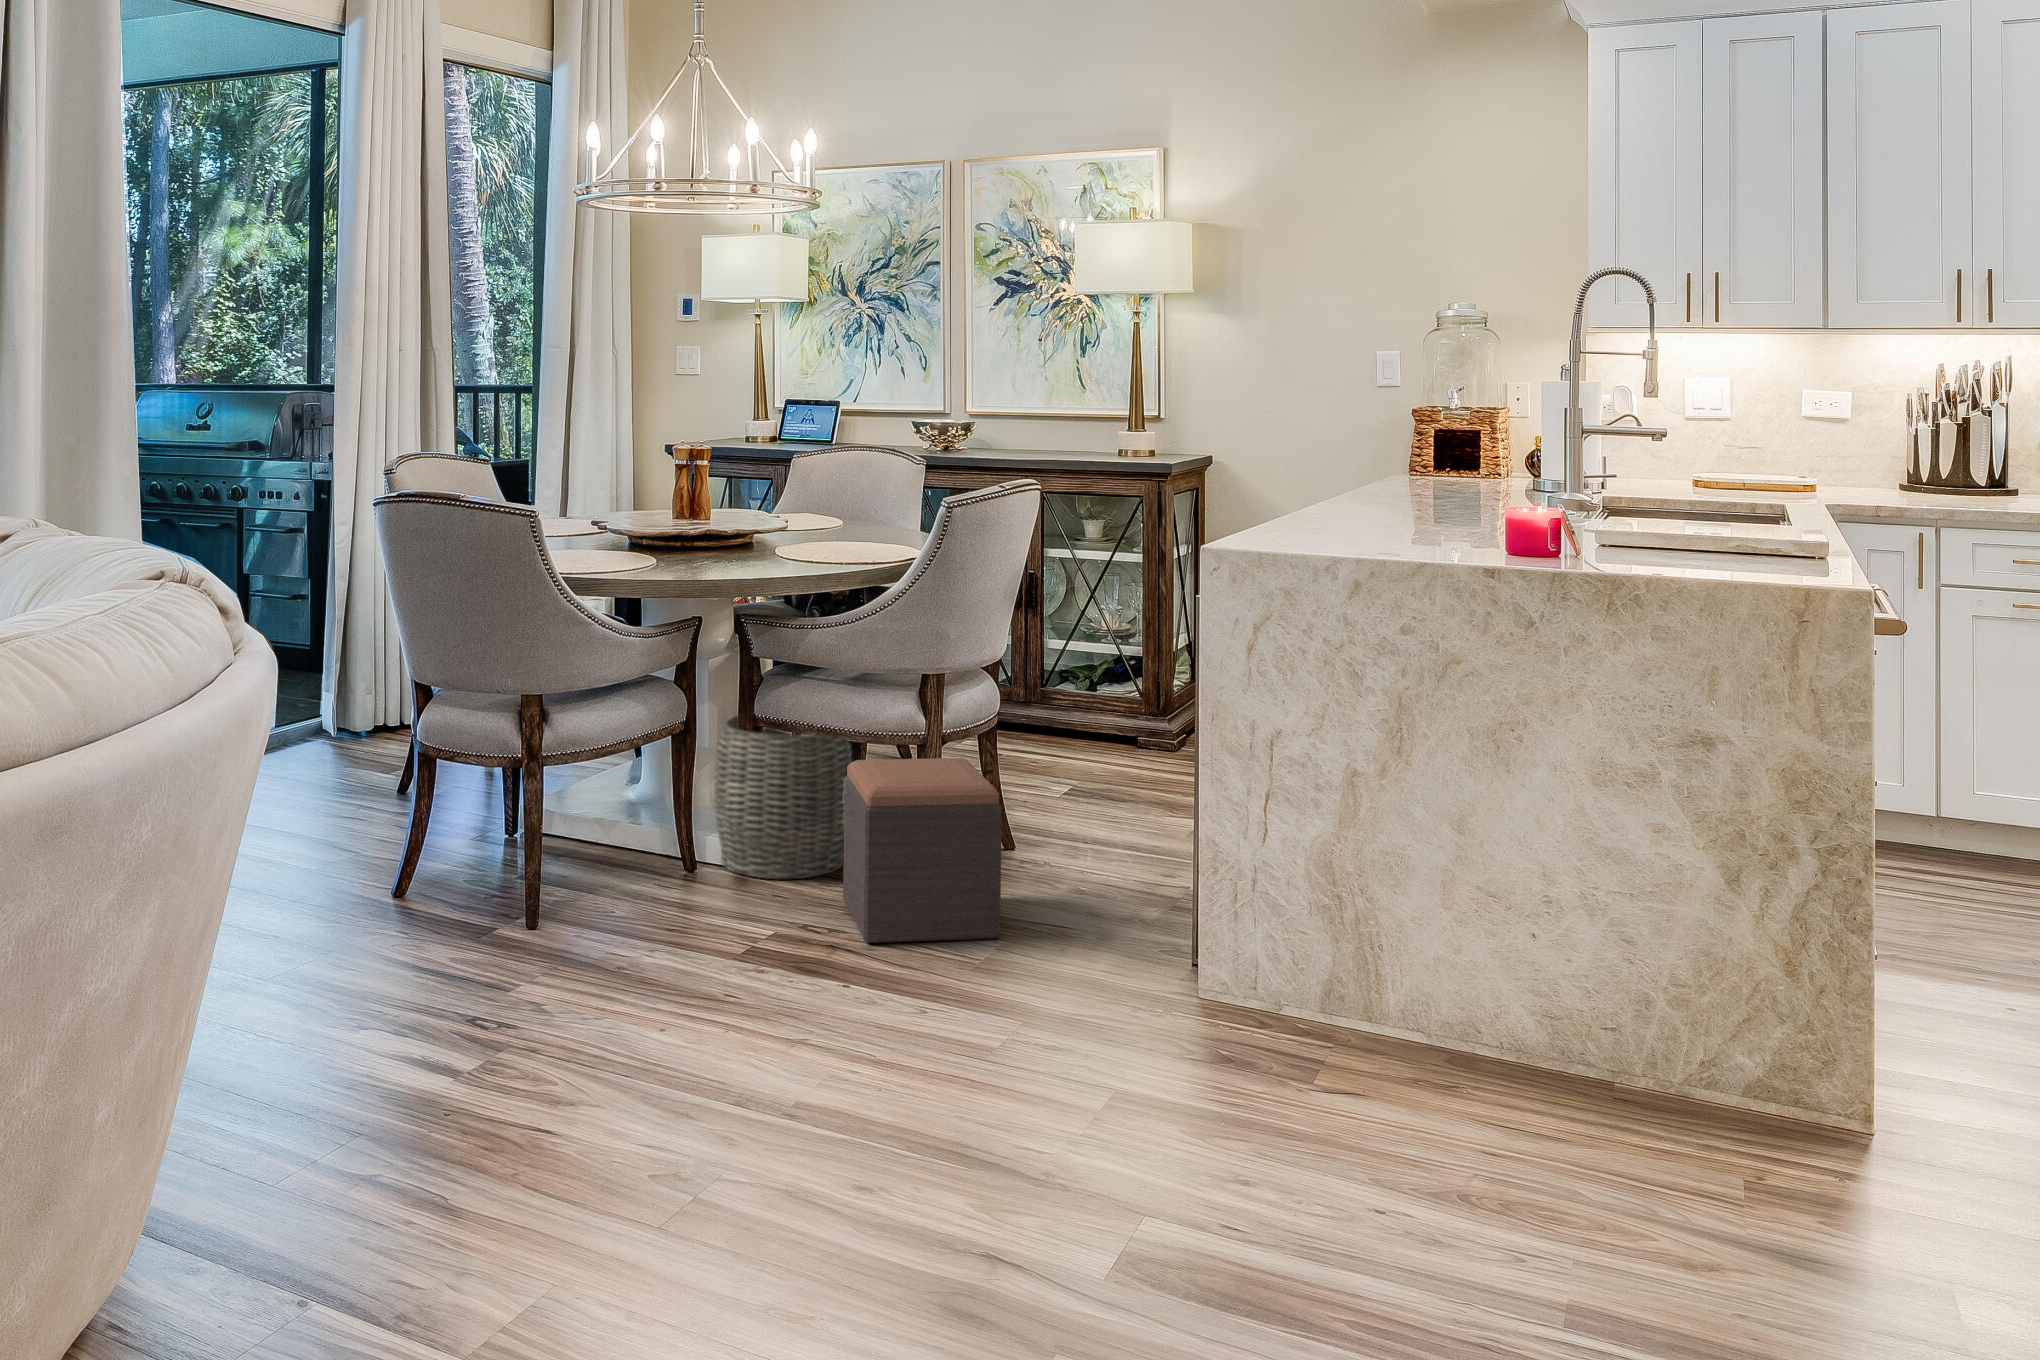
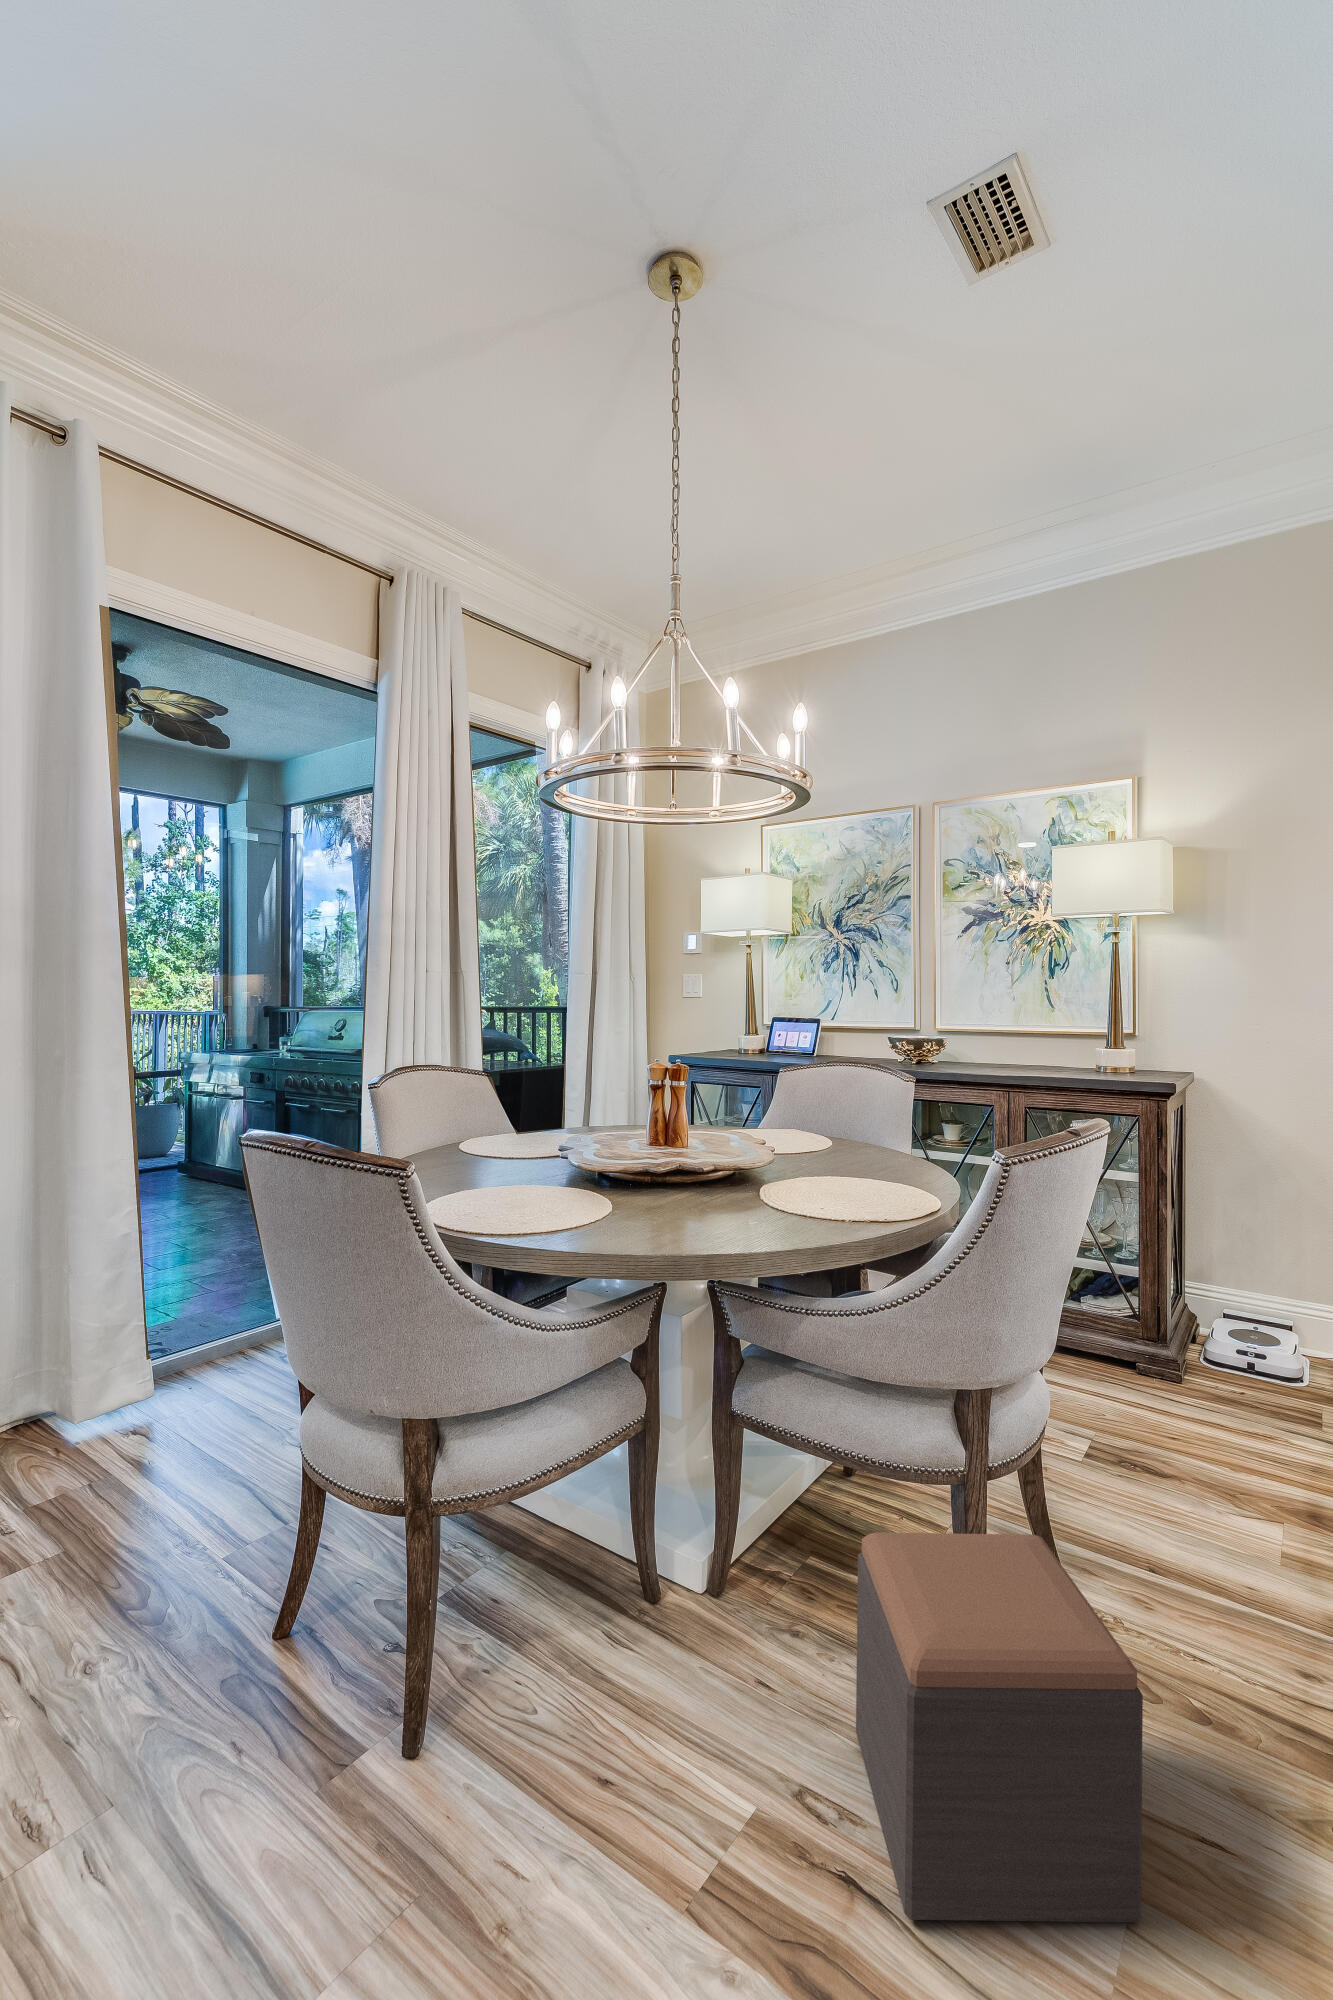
woven basket: present [714,715,852,879] -> none [680,1388,860,1655]

